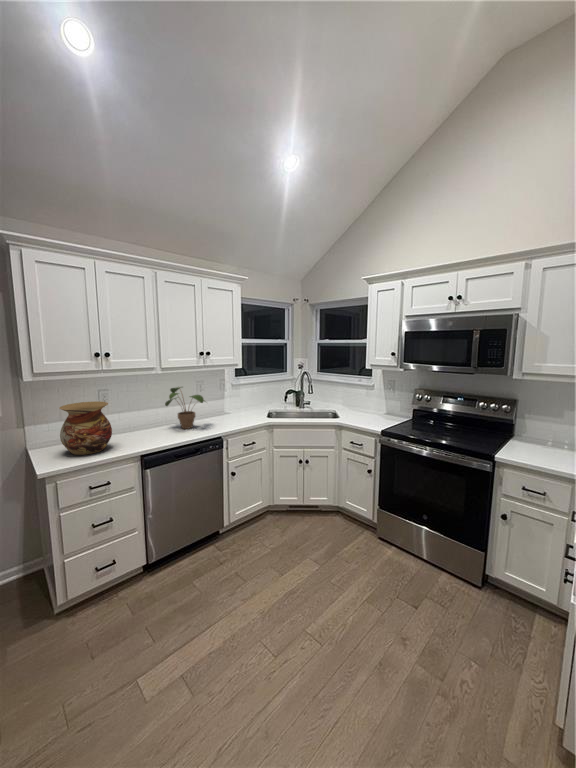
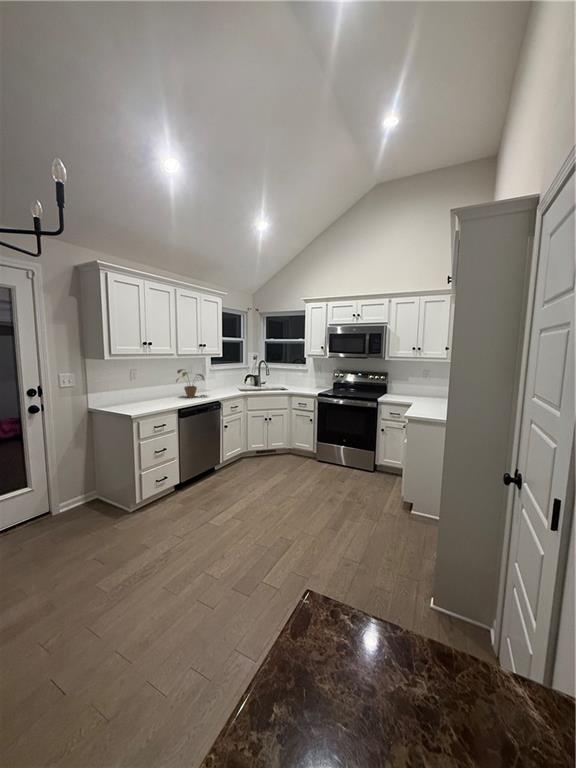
vase: present [59,401,112,455] -> none [124,376,156,409]

